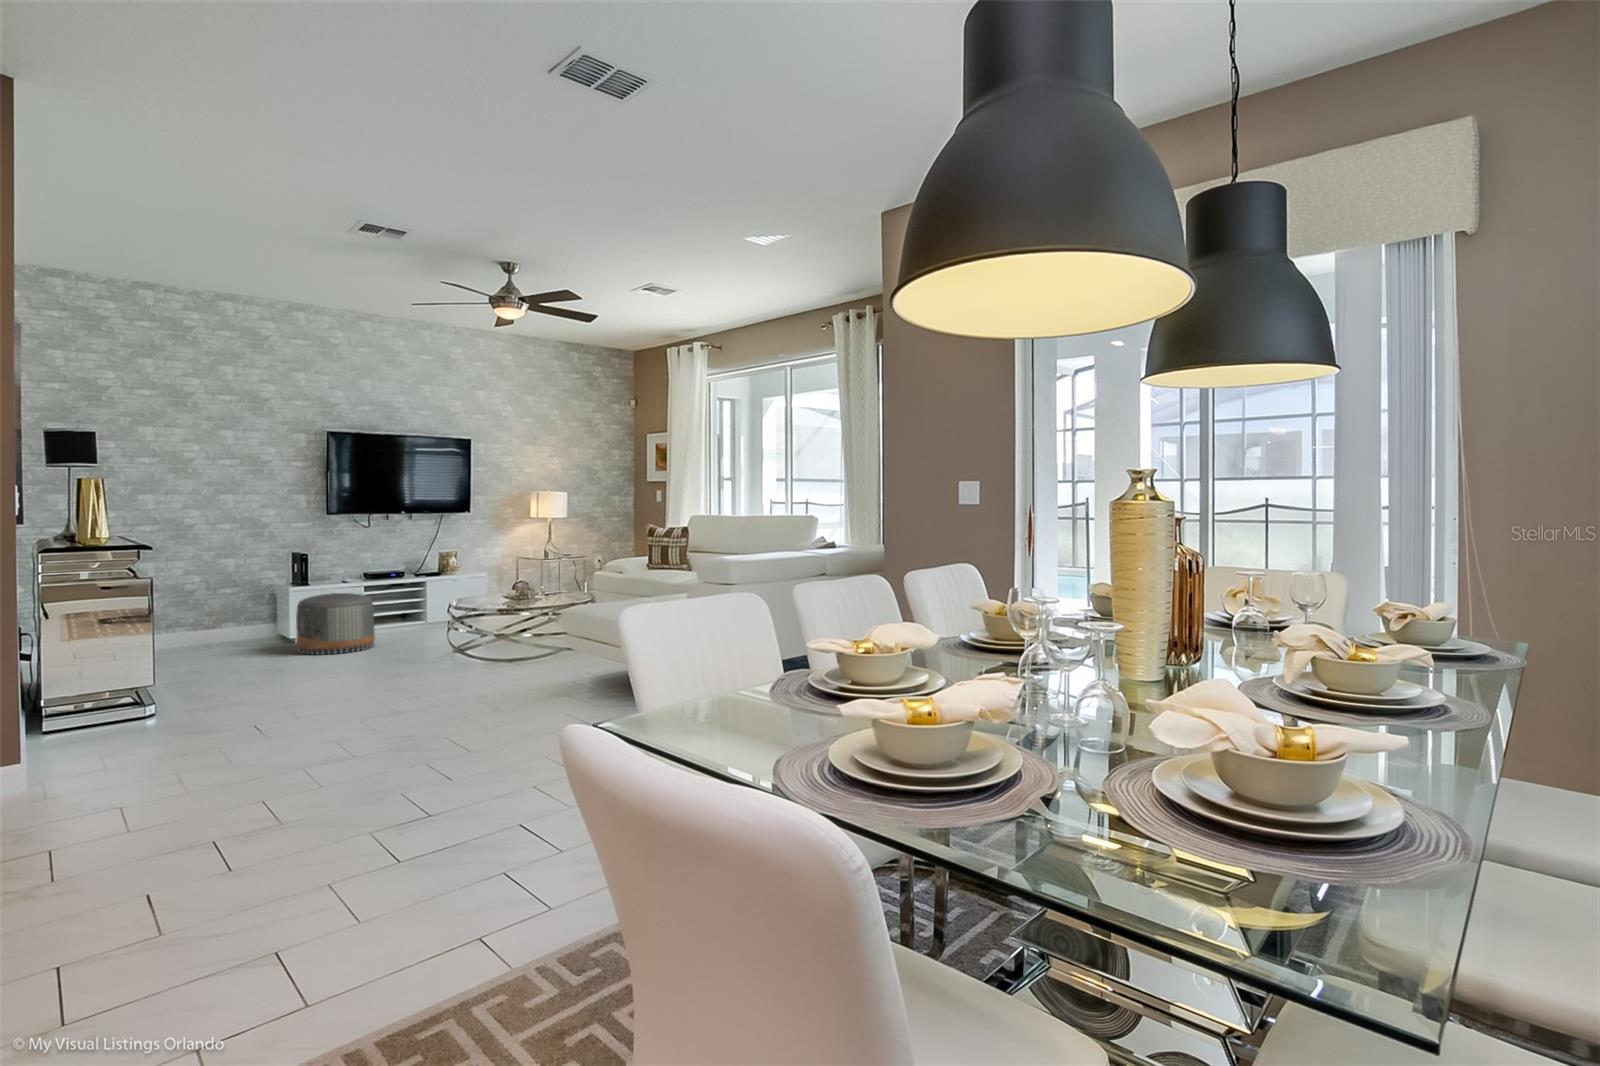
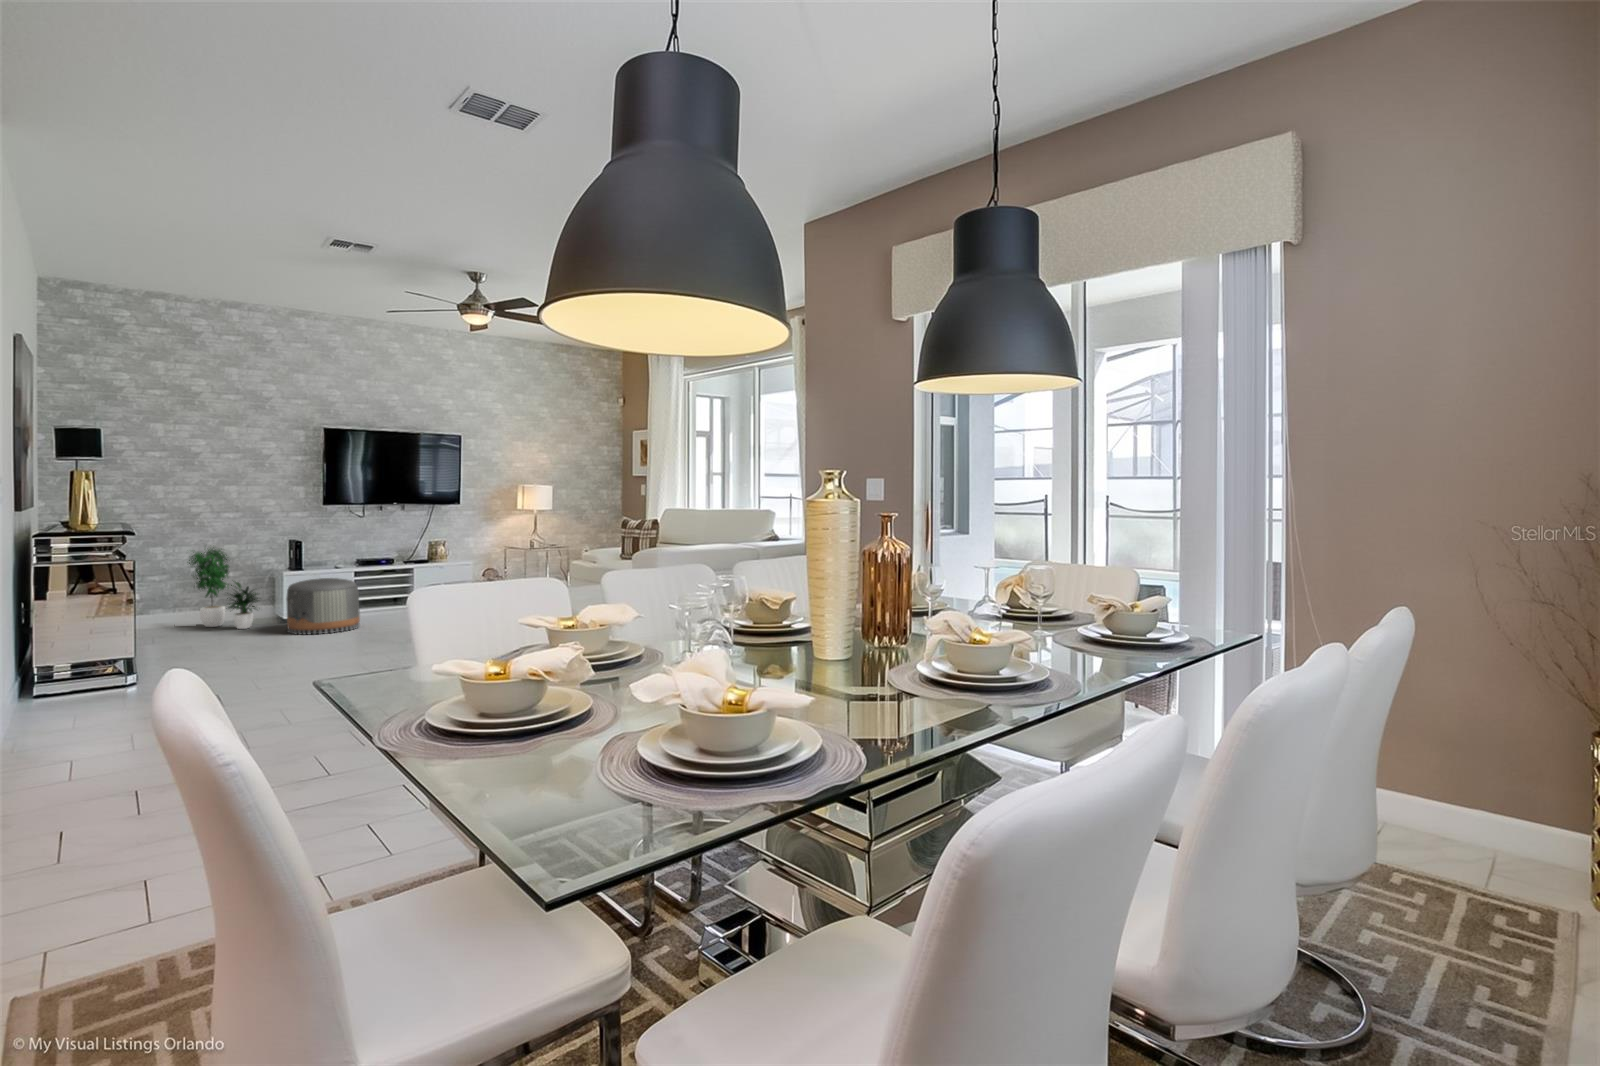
potted plant: none [182,555,269,650] -> present [189,547,260,629]

